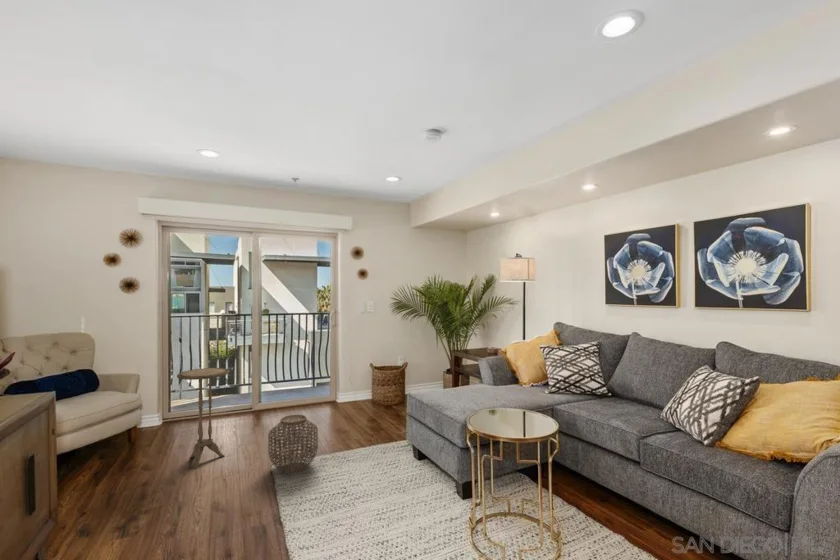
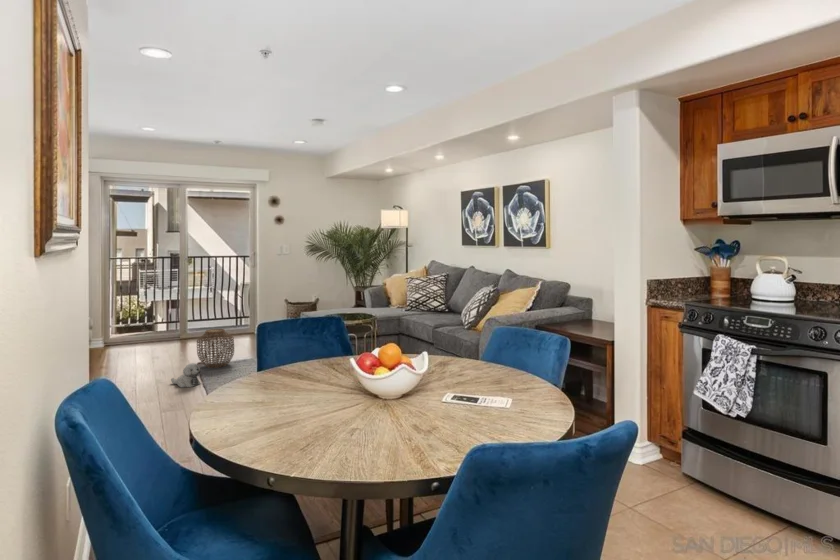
side table: present [177,368,229,469] -> none [125,297,164,368]
plush toy: none [227,486,272,530] -> present [171,363,200,387]

